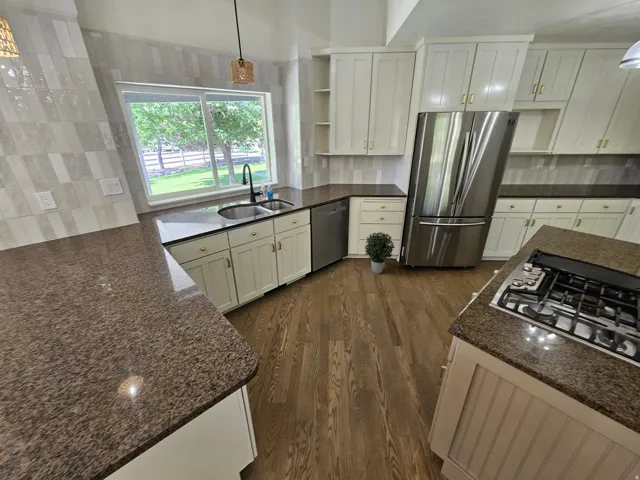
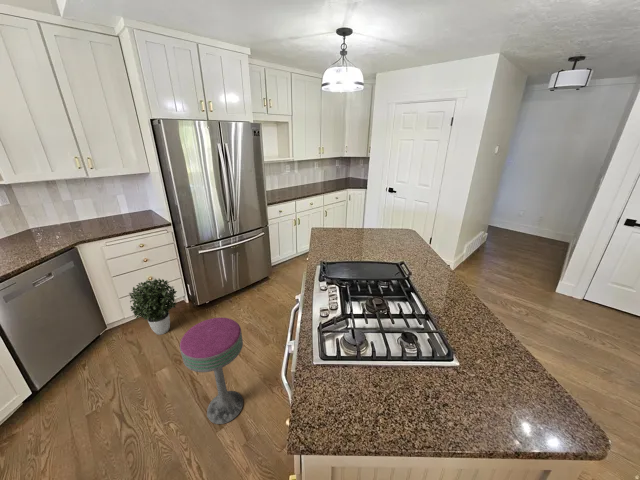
bar stool: none [391,266,436,346] -> present [180,318,243,424]

